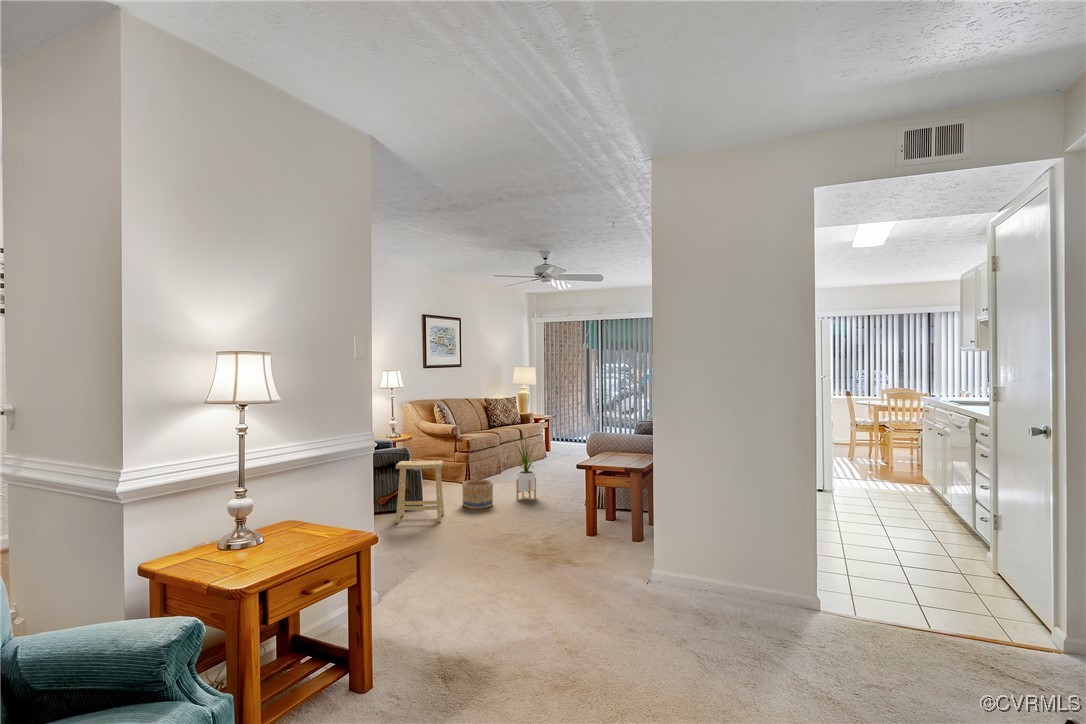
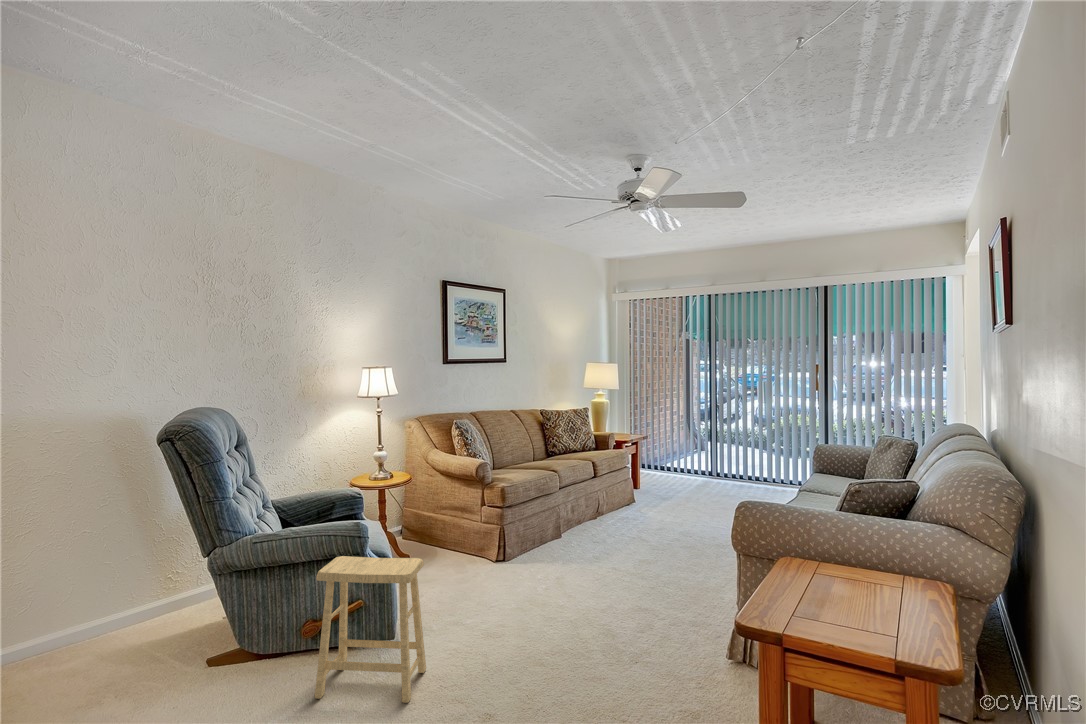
house plant: present [512,436,541,501] -> none [564,481,637,627]
basket: present [462,480,493,509] -> none [471,581,533,650]

